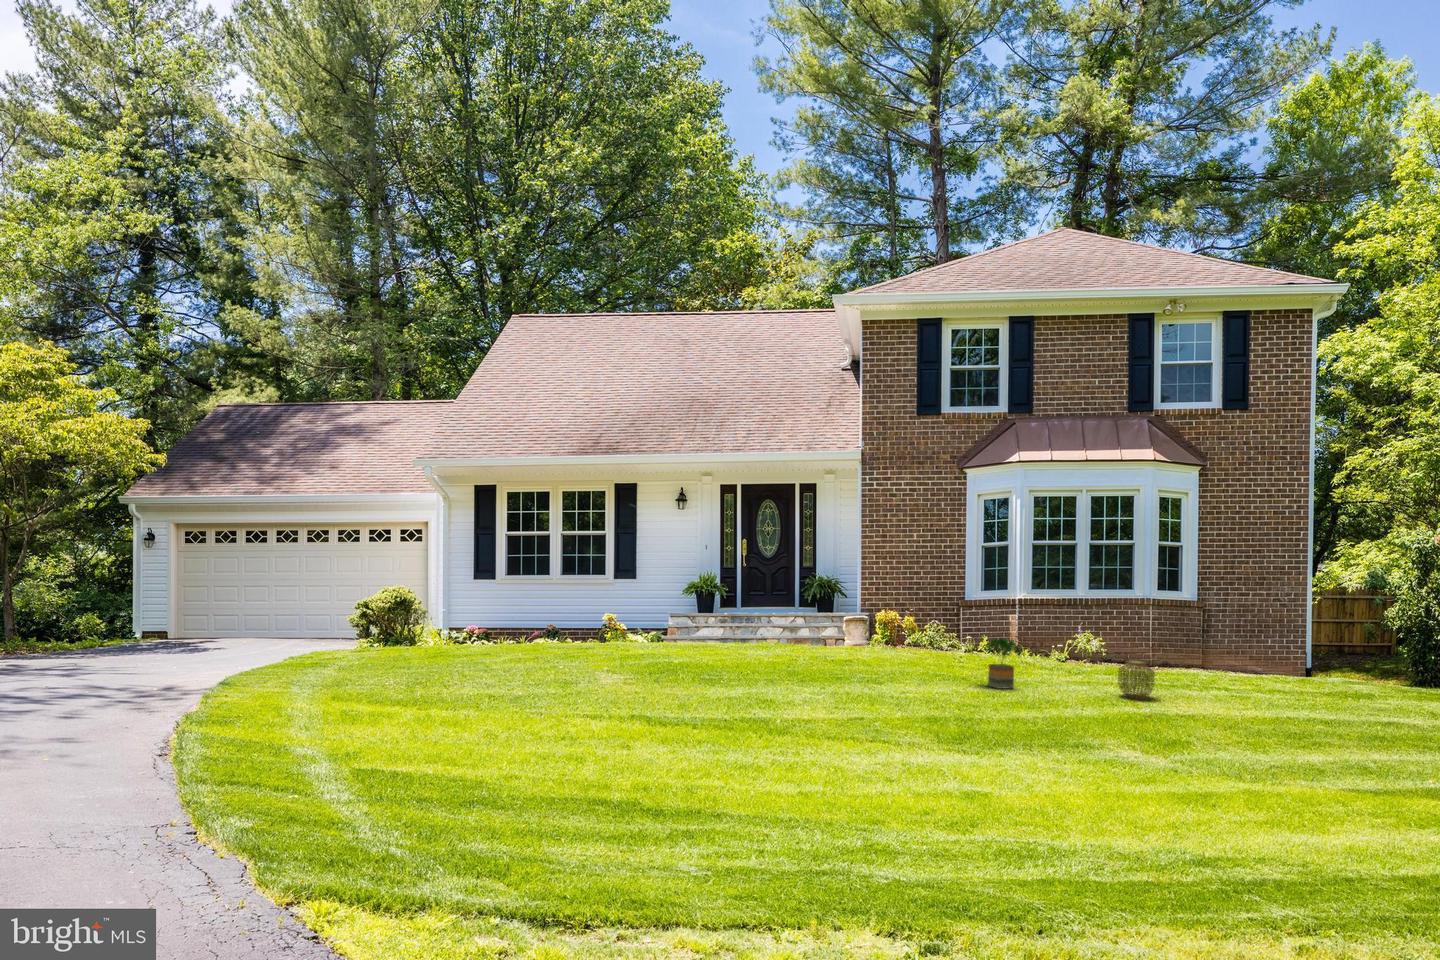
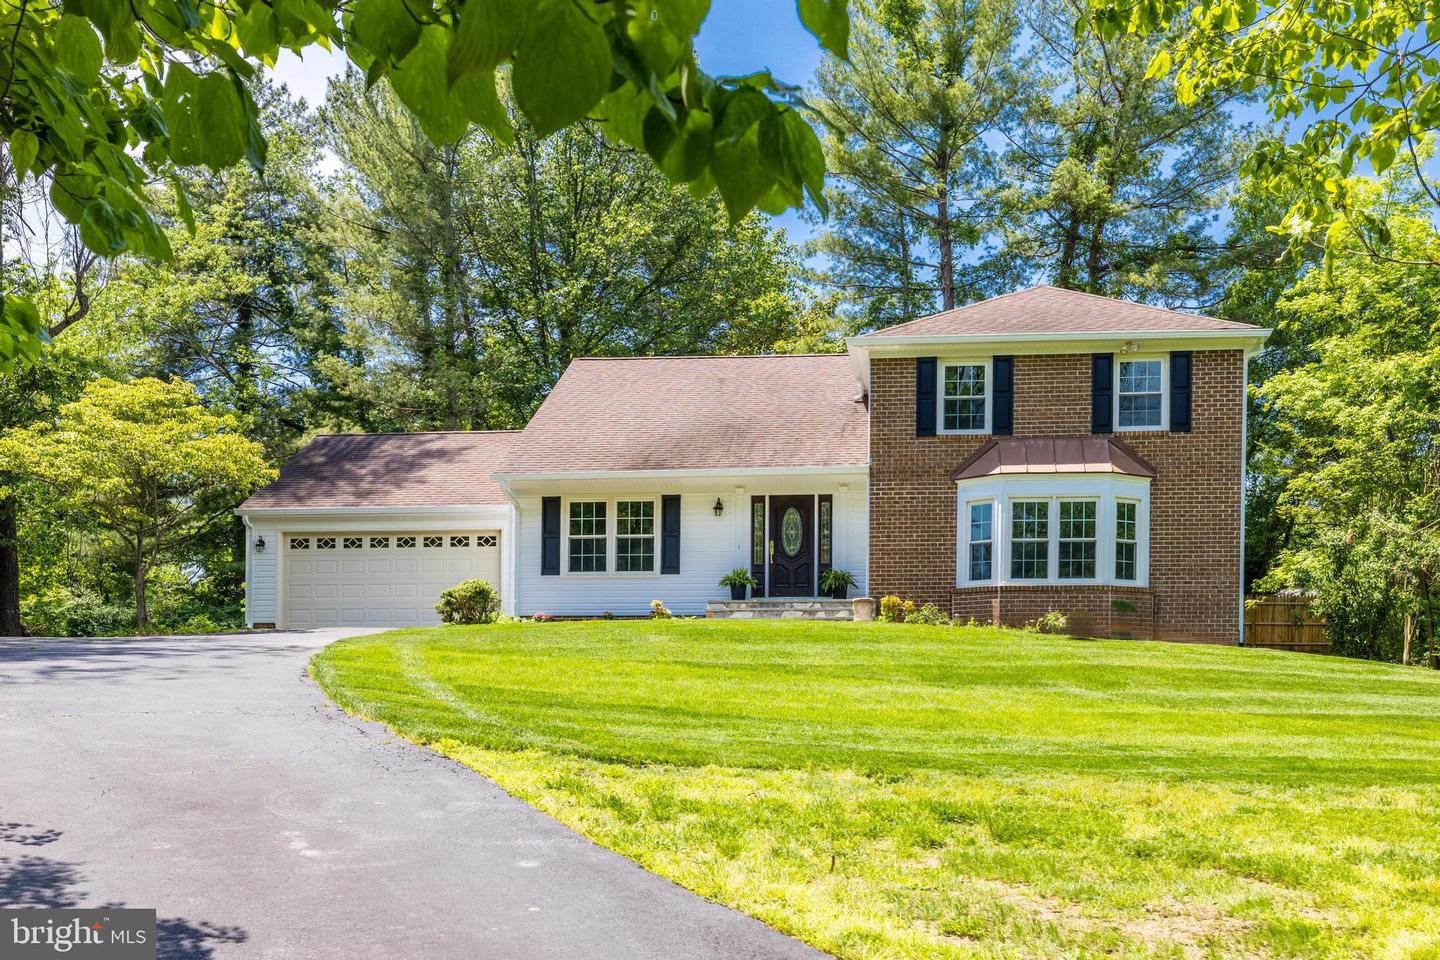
potted tree: present [987,638,1022,689] -> present [1108,601,1137,639]

